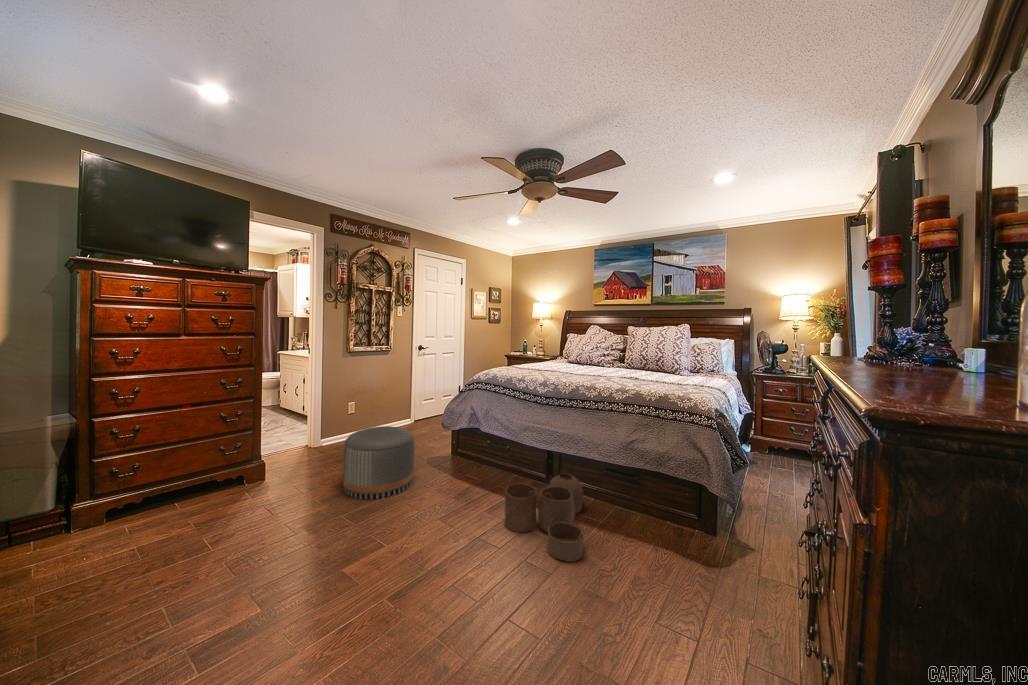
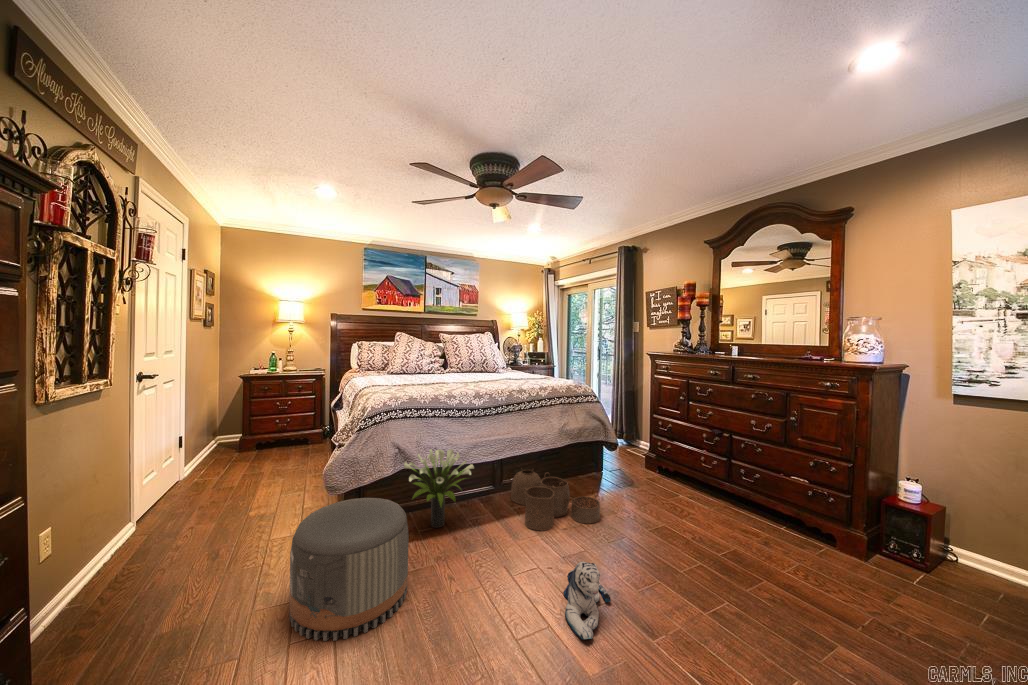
potted plant: none [448,419,508,484] -> present [404,449,474,528]
plush toy: none [347,530,440,590] -> present [563,562,611,639]

